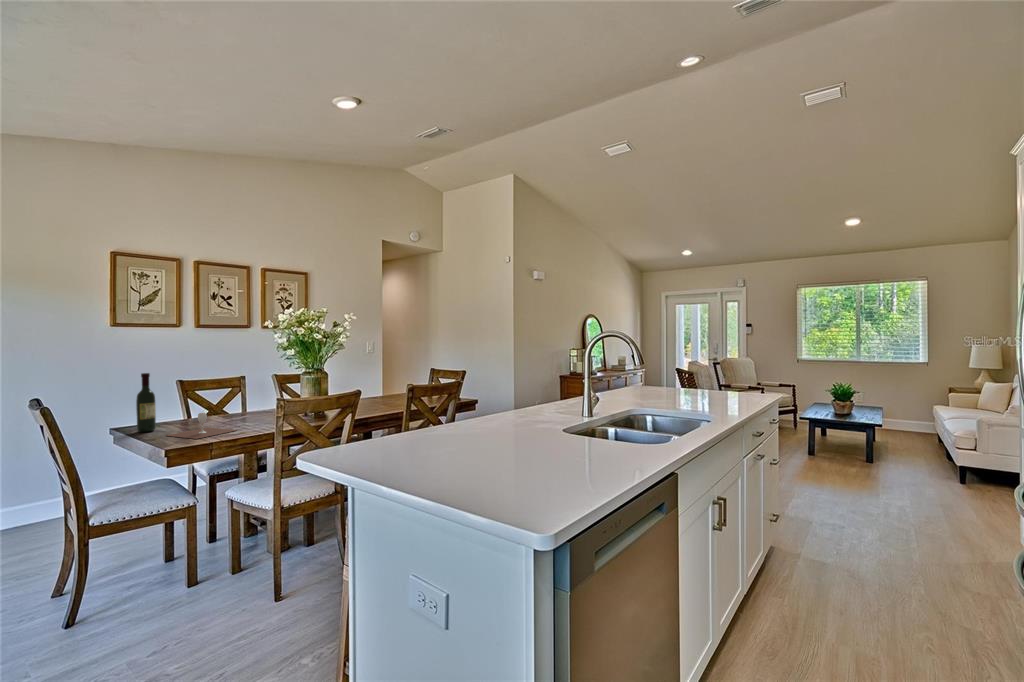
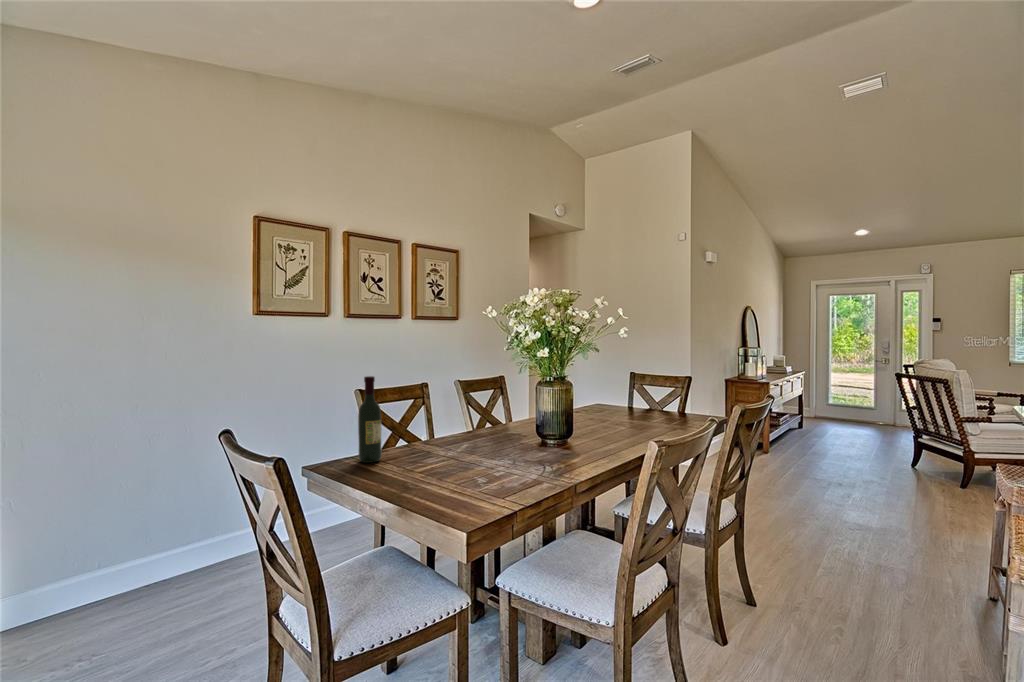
wine glass: present [167,413,236,439] -> none [413,436,502,477]

